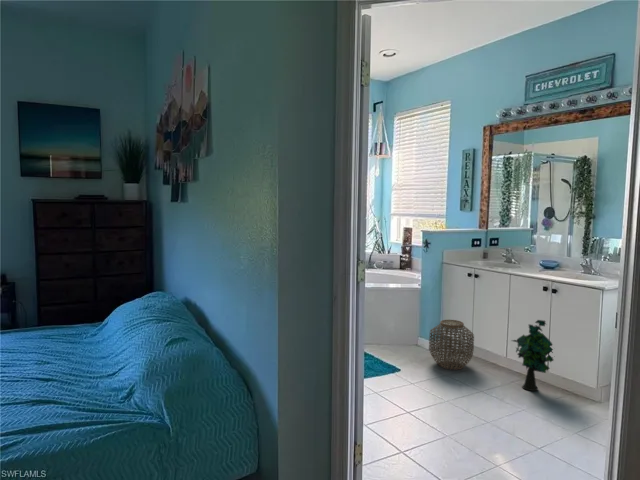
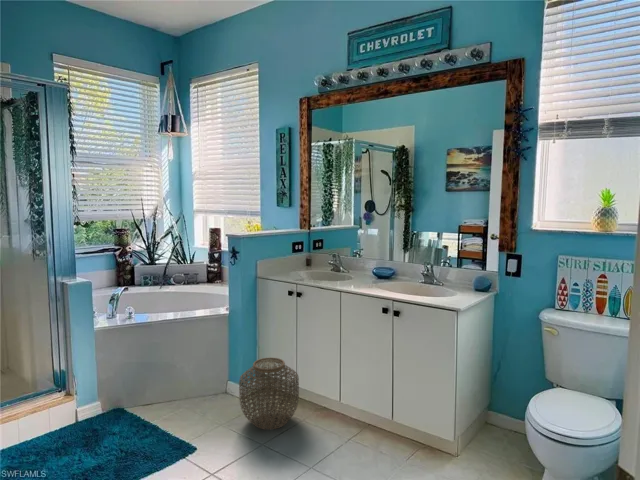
decorative plant: present [513,320,553,391] -> none [346,353,404,450]

